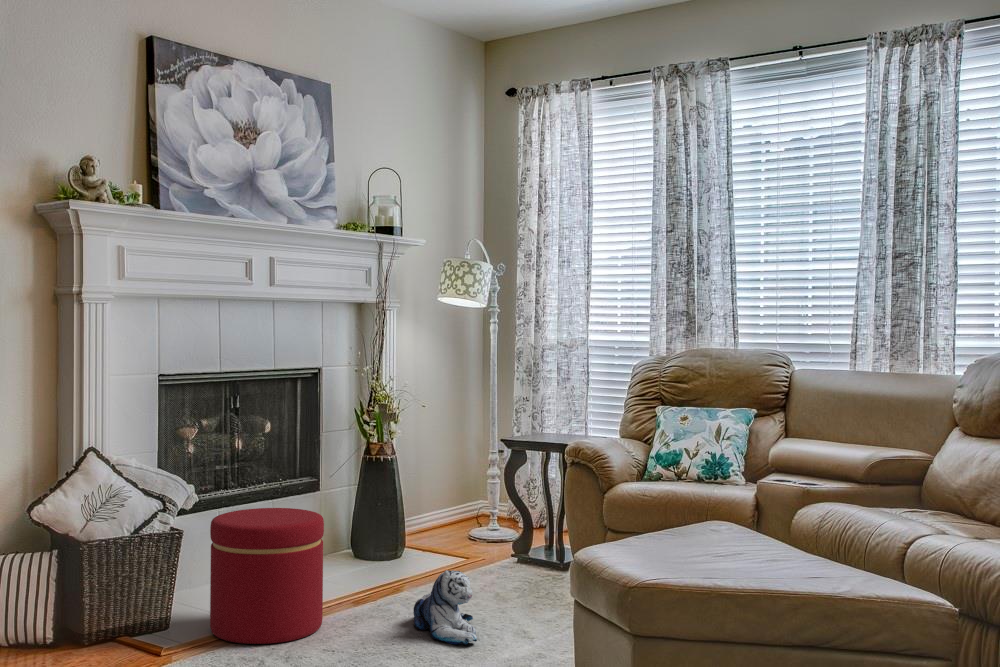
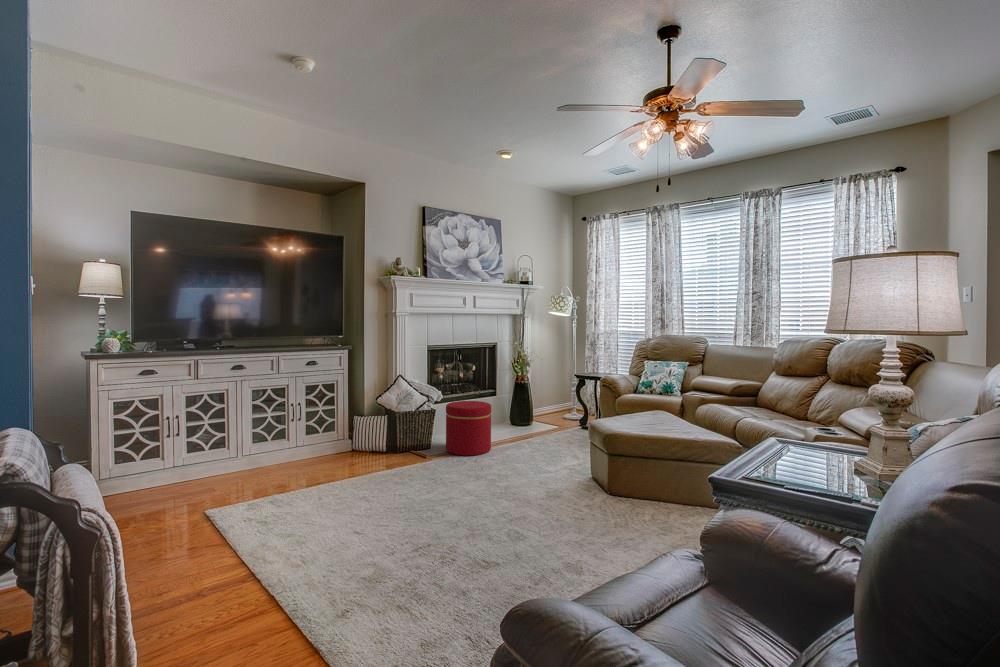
plush toy: present [413,570,477,645] -> none [528,429,554,460]

